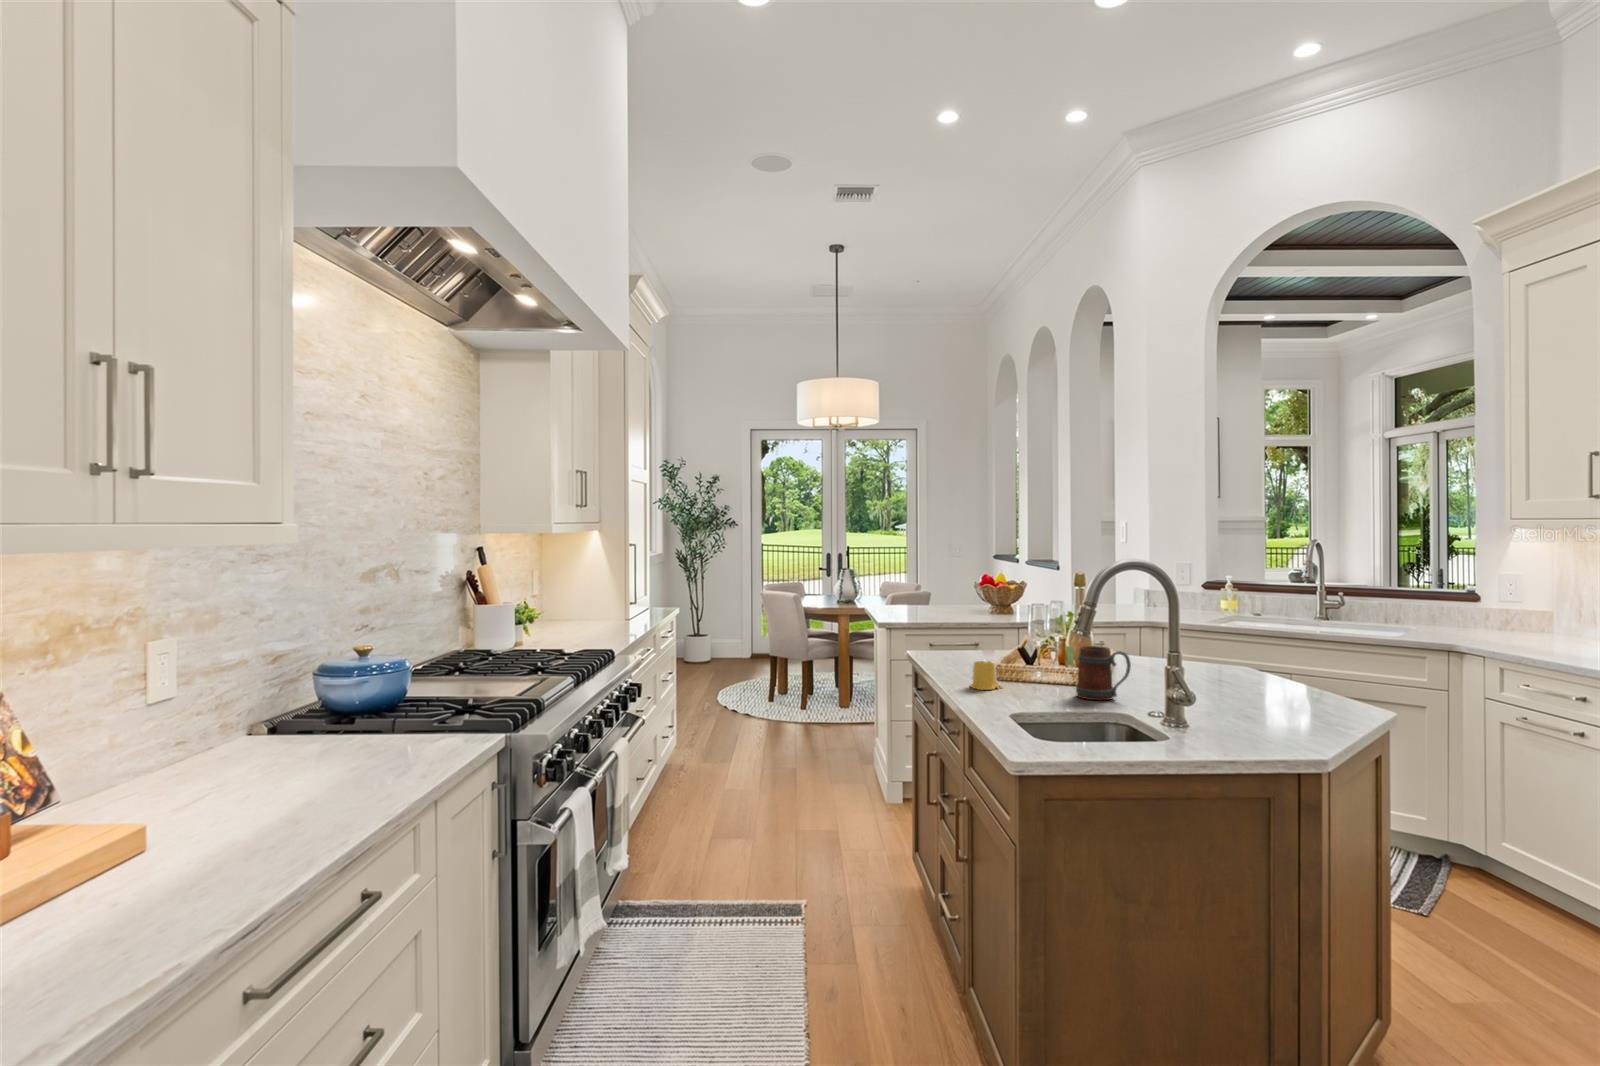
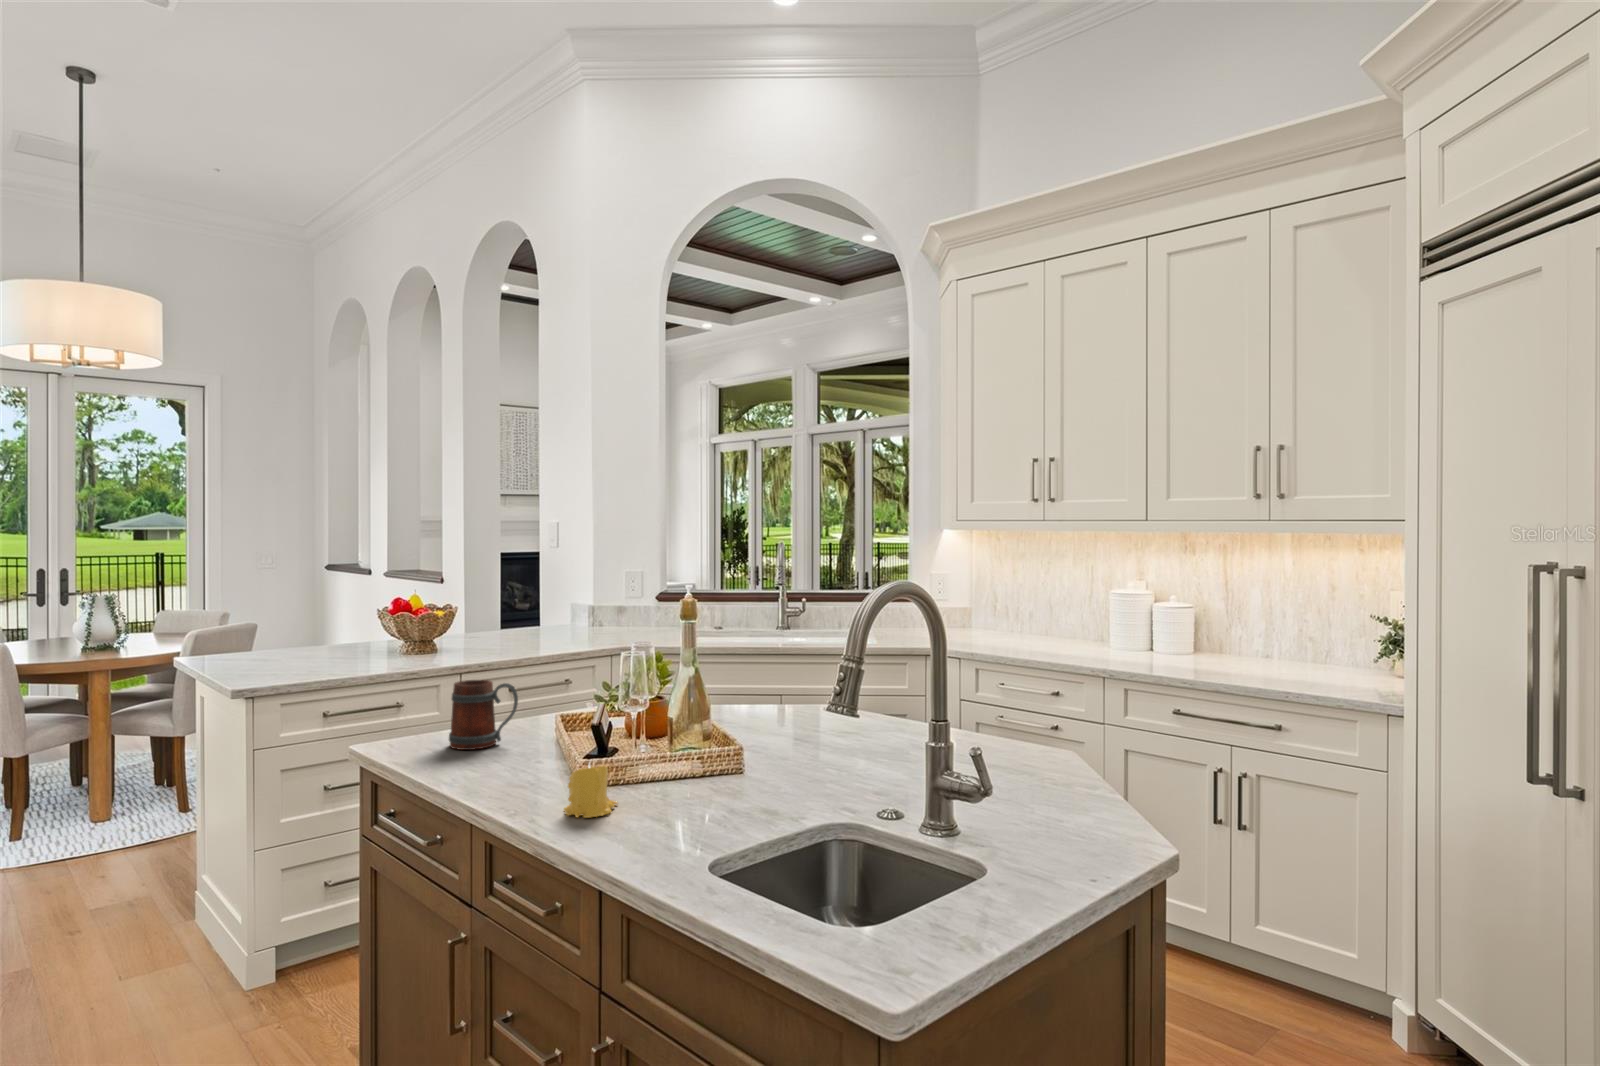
mug: present [1076,646,1131,700] -> present [449,680,518,750]

